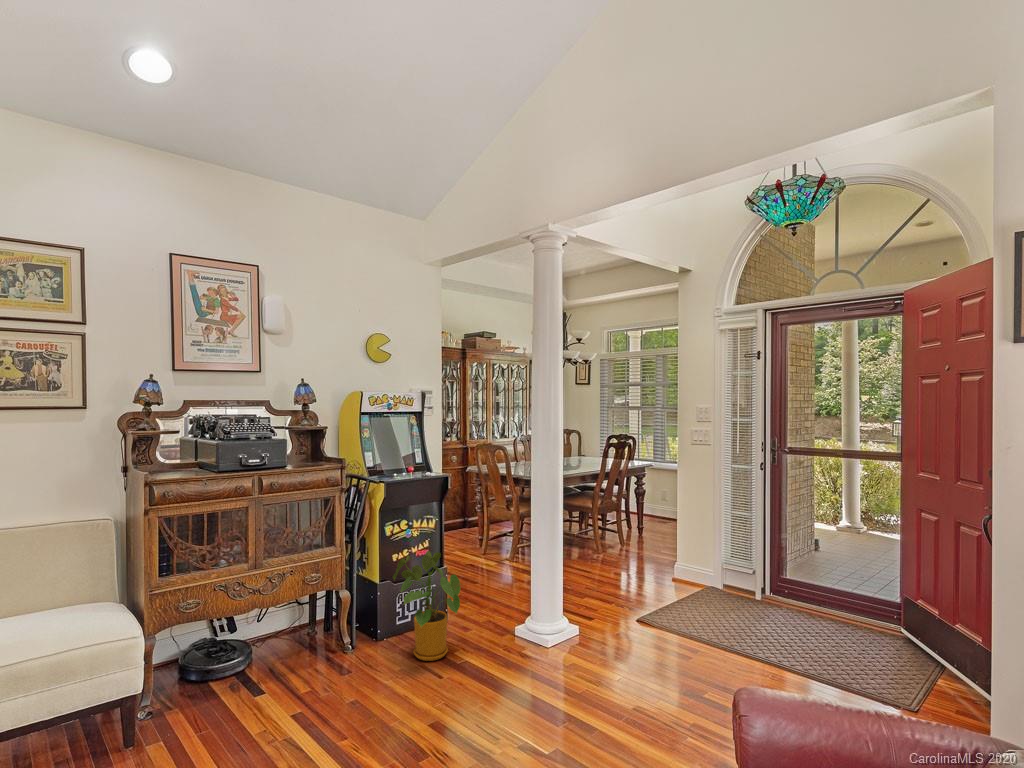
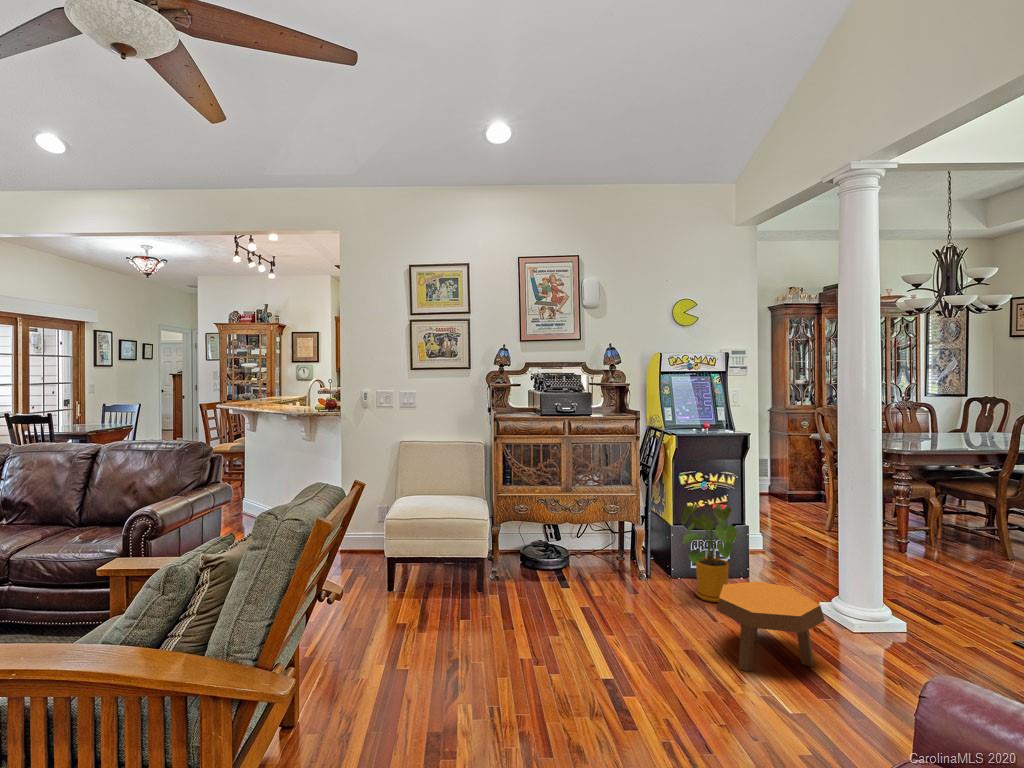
footstool: none [469,630,566,740] -> present [717,581,825,672]

